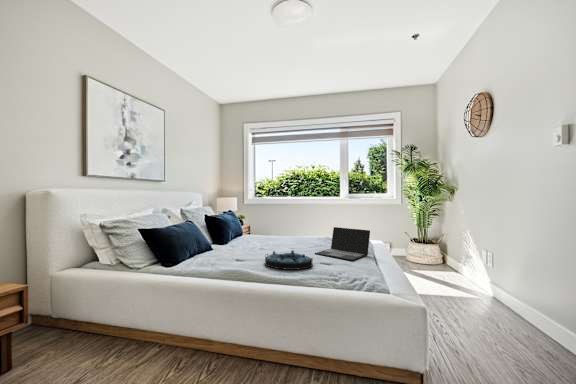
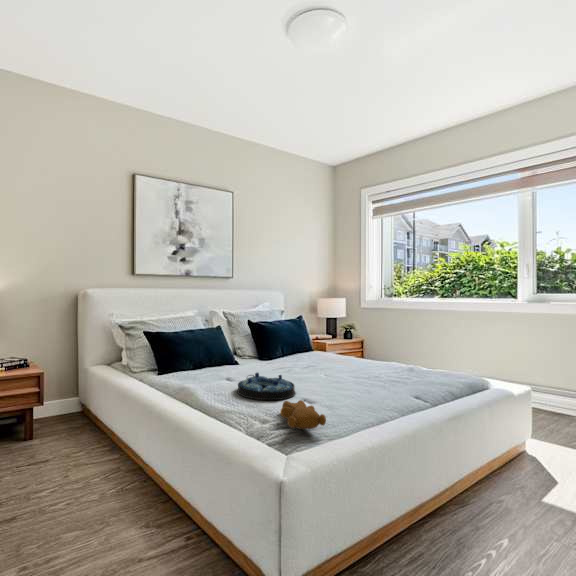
laptop: present [315,227,370,261] -> none [331,349,411,402]
teddy bear: none [332,264,390,281] -> present [280,400,326,430]

